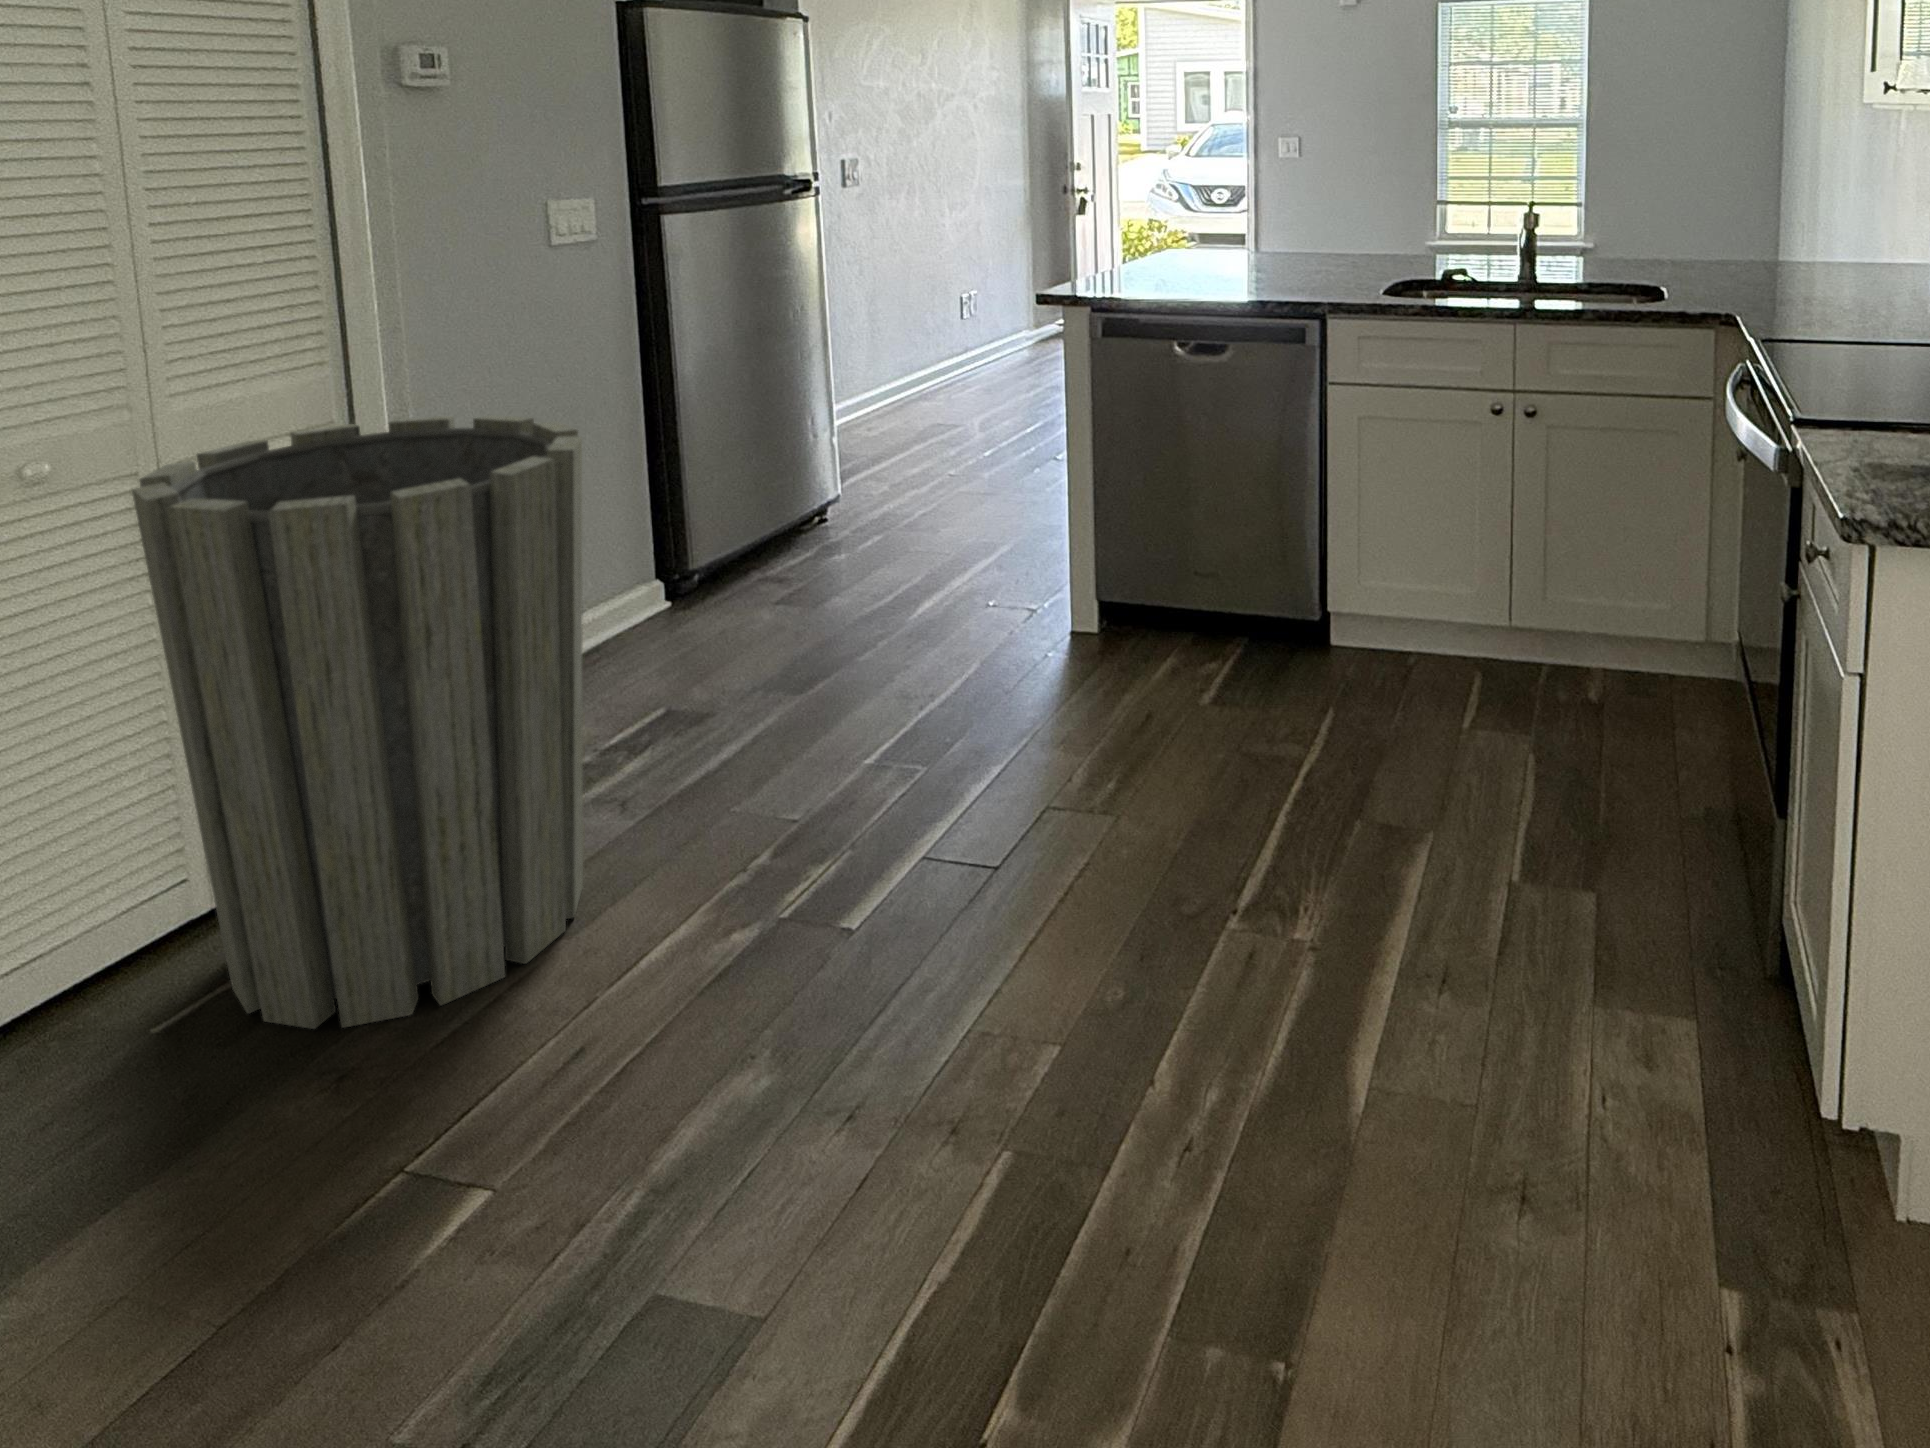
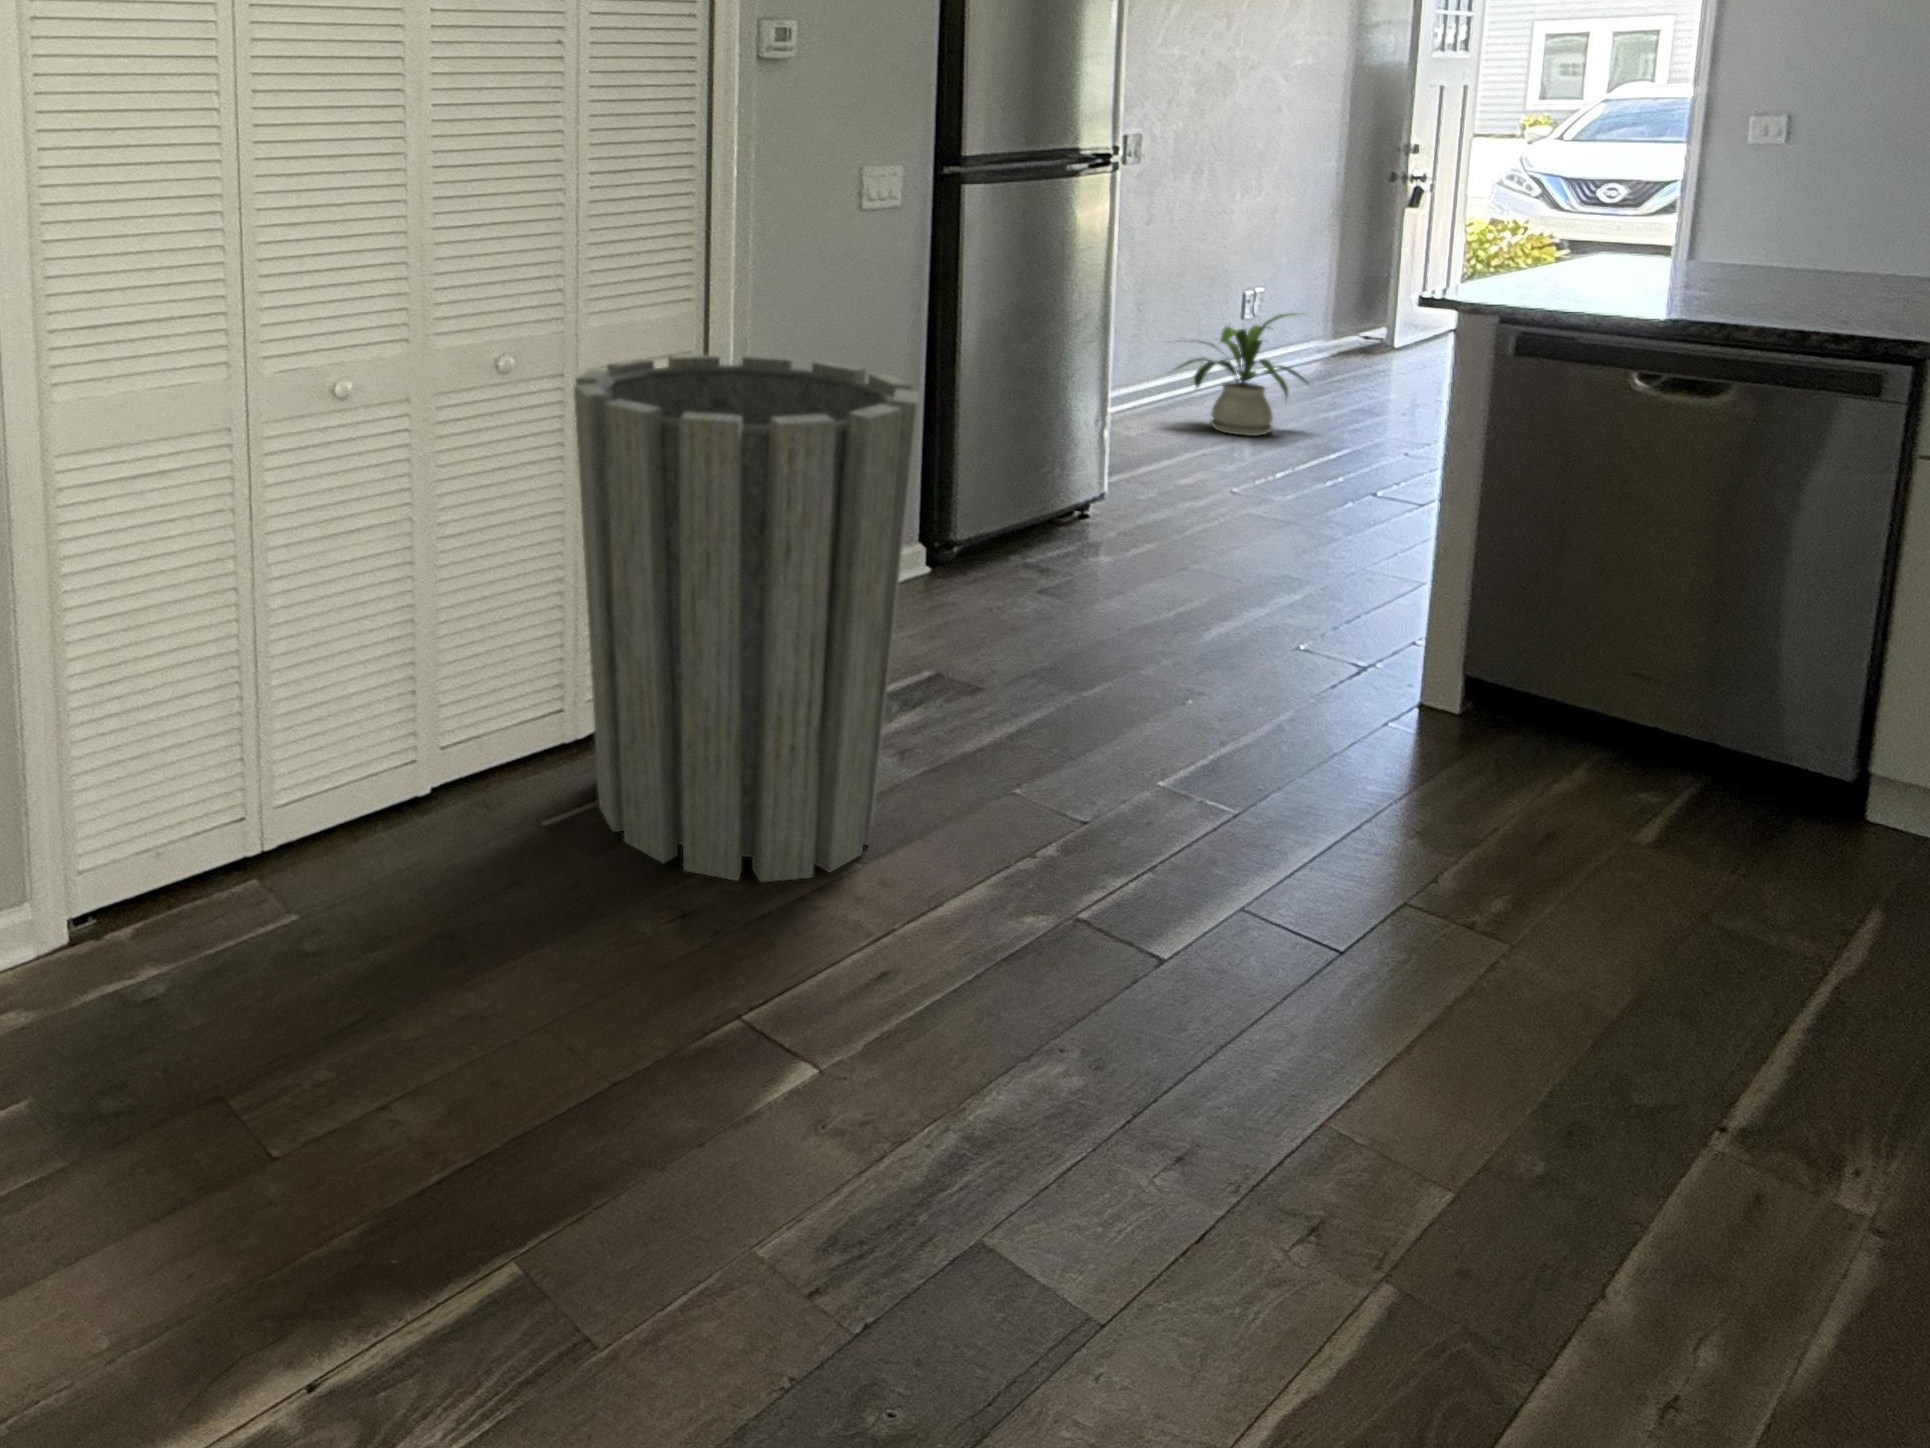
house plant: none [898,309,1017,419] -> present [1176,313,1308,436]

